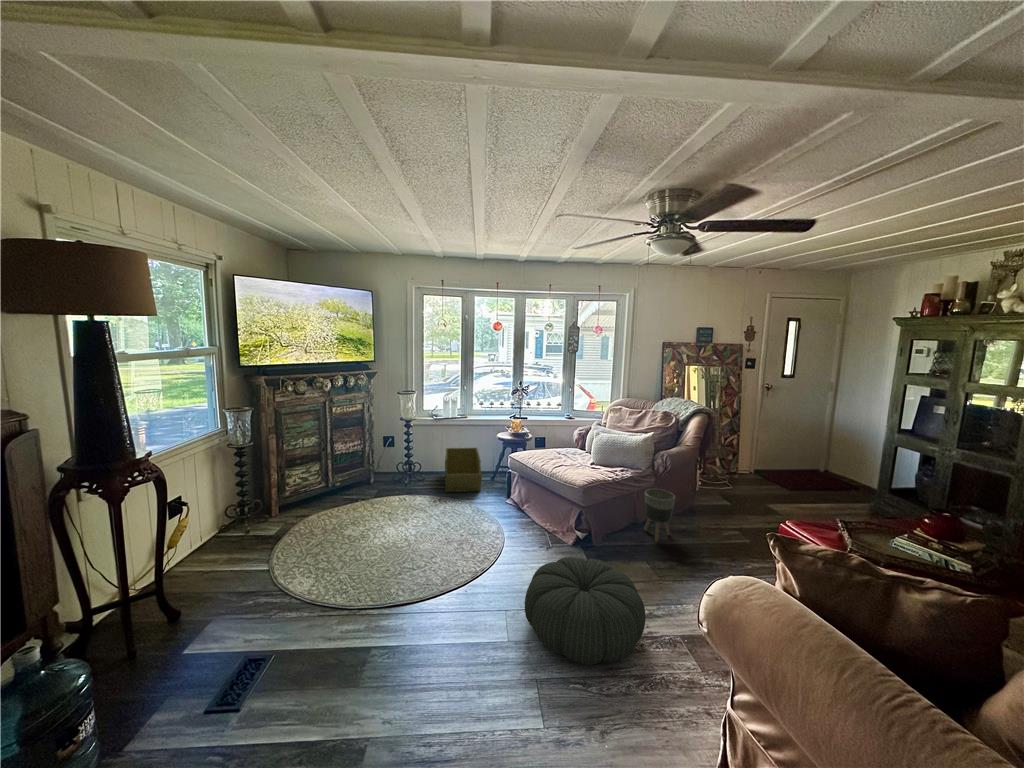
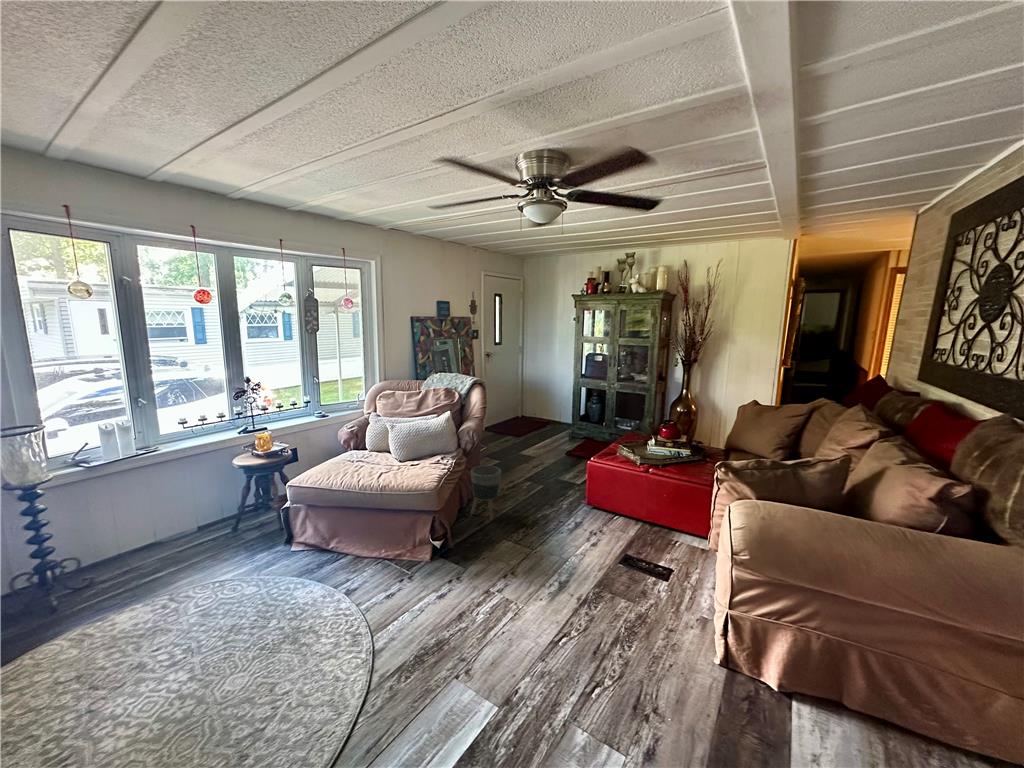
storage bin: present [445,448,482,492] -> none [103,494,228,590]
pouf: present [525,557,646,665] -> none [468,556,607,680]

